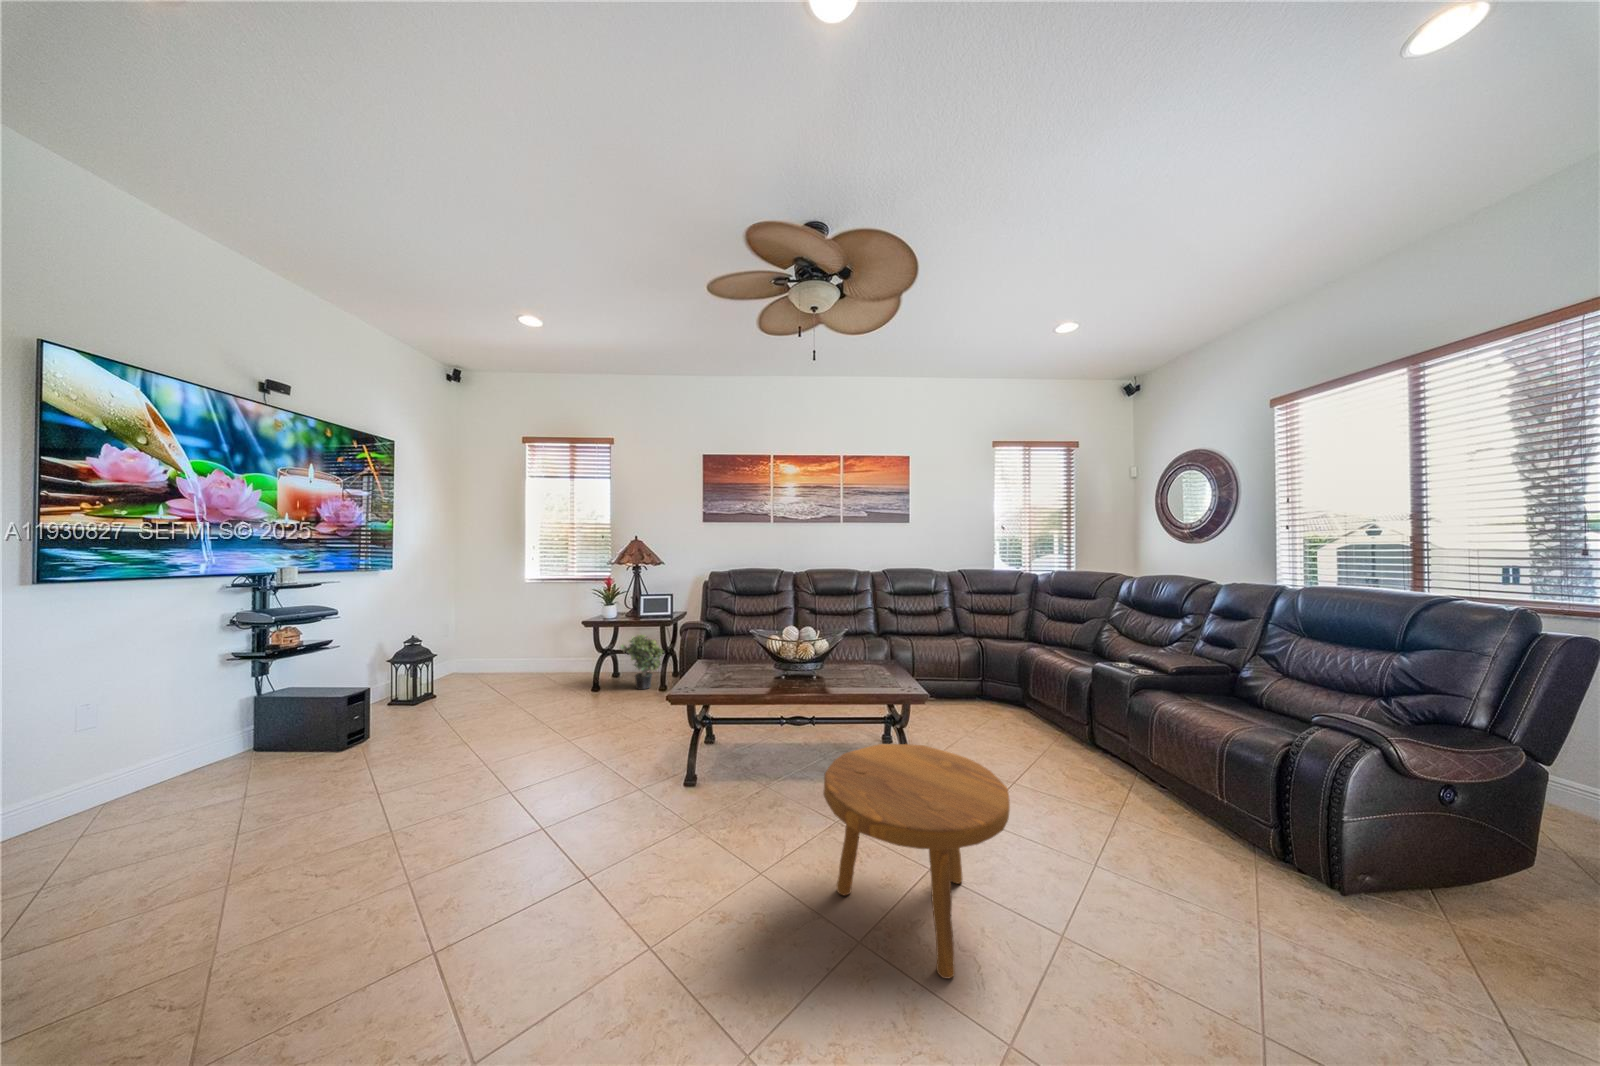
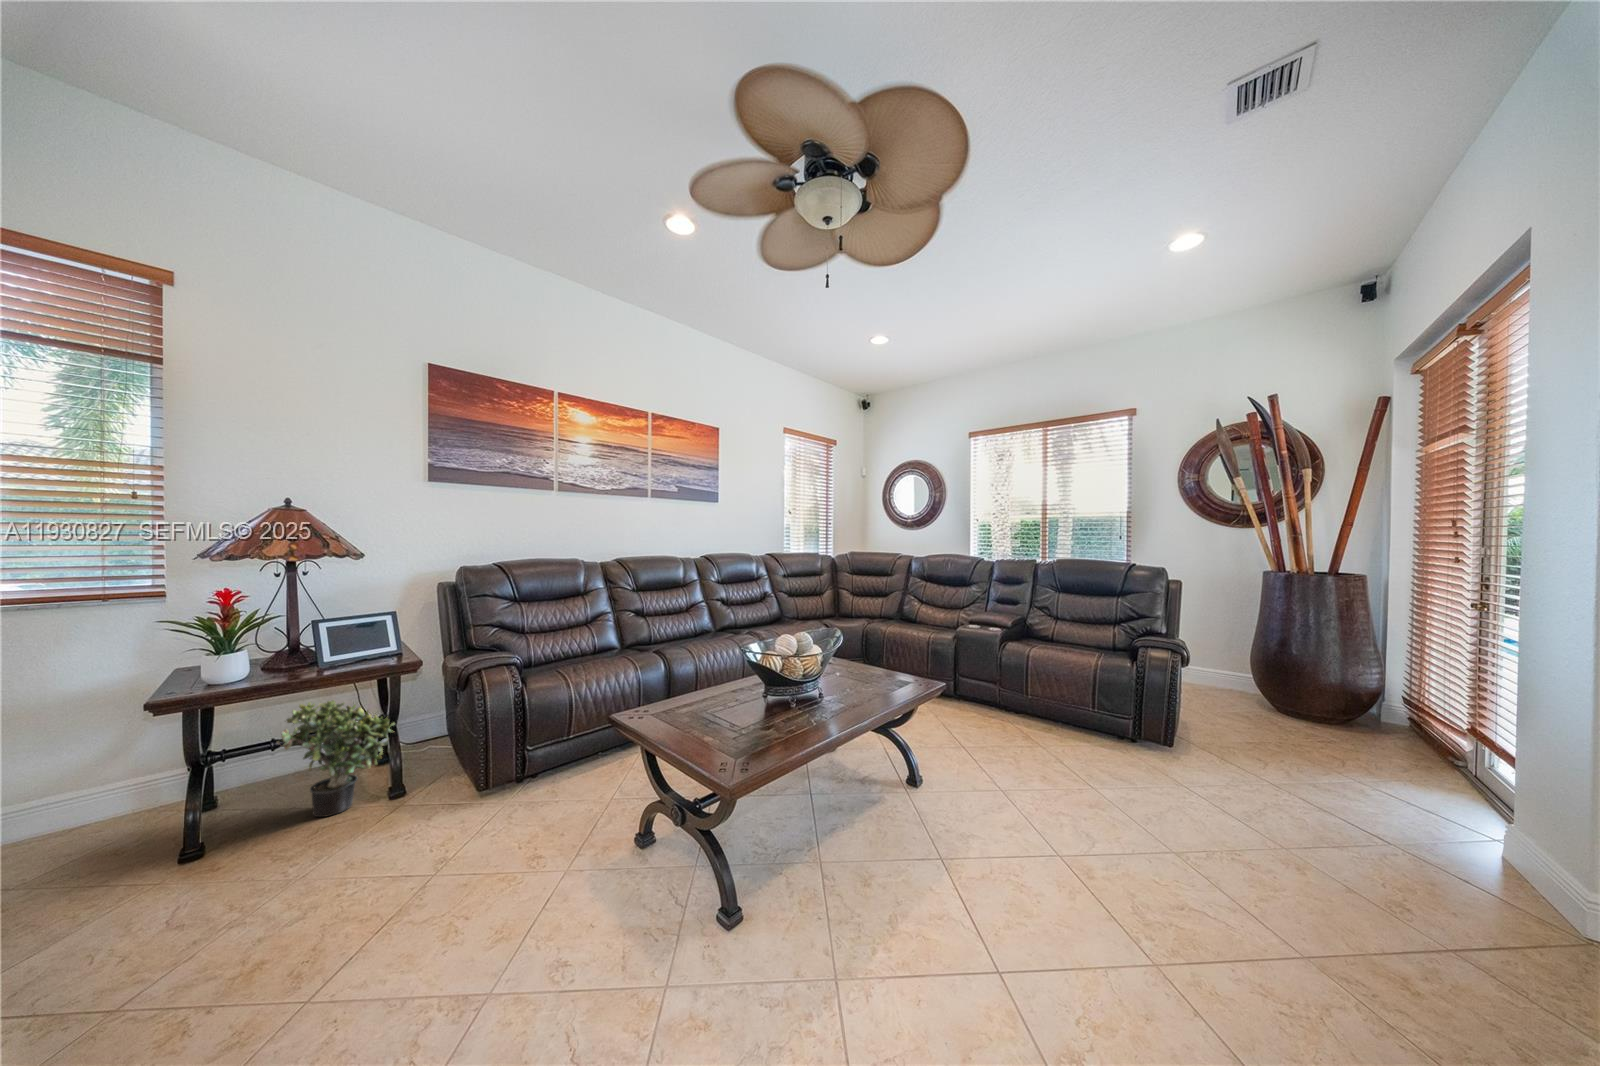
footstool: present [823,744,1010,978] -> none [1035,726,1270,934]

